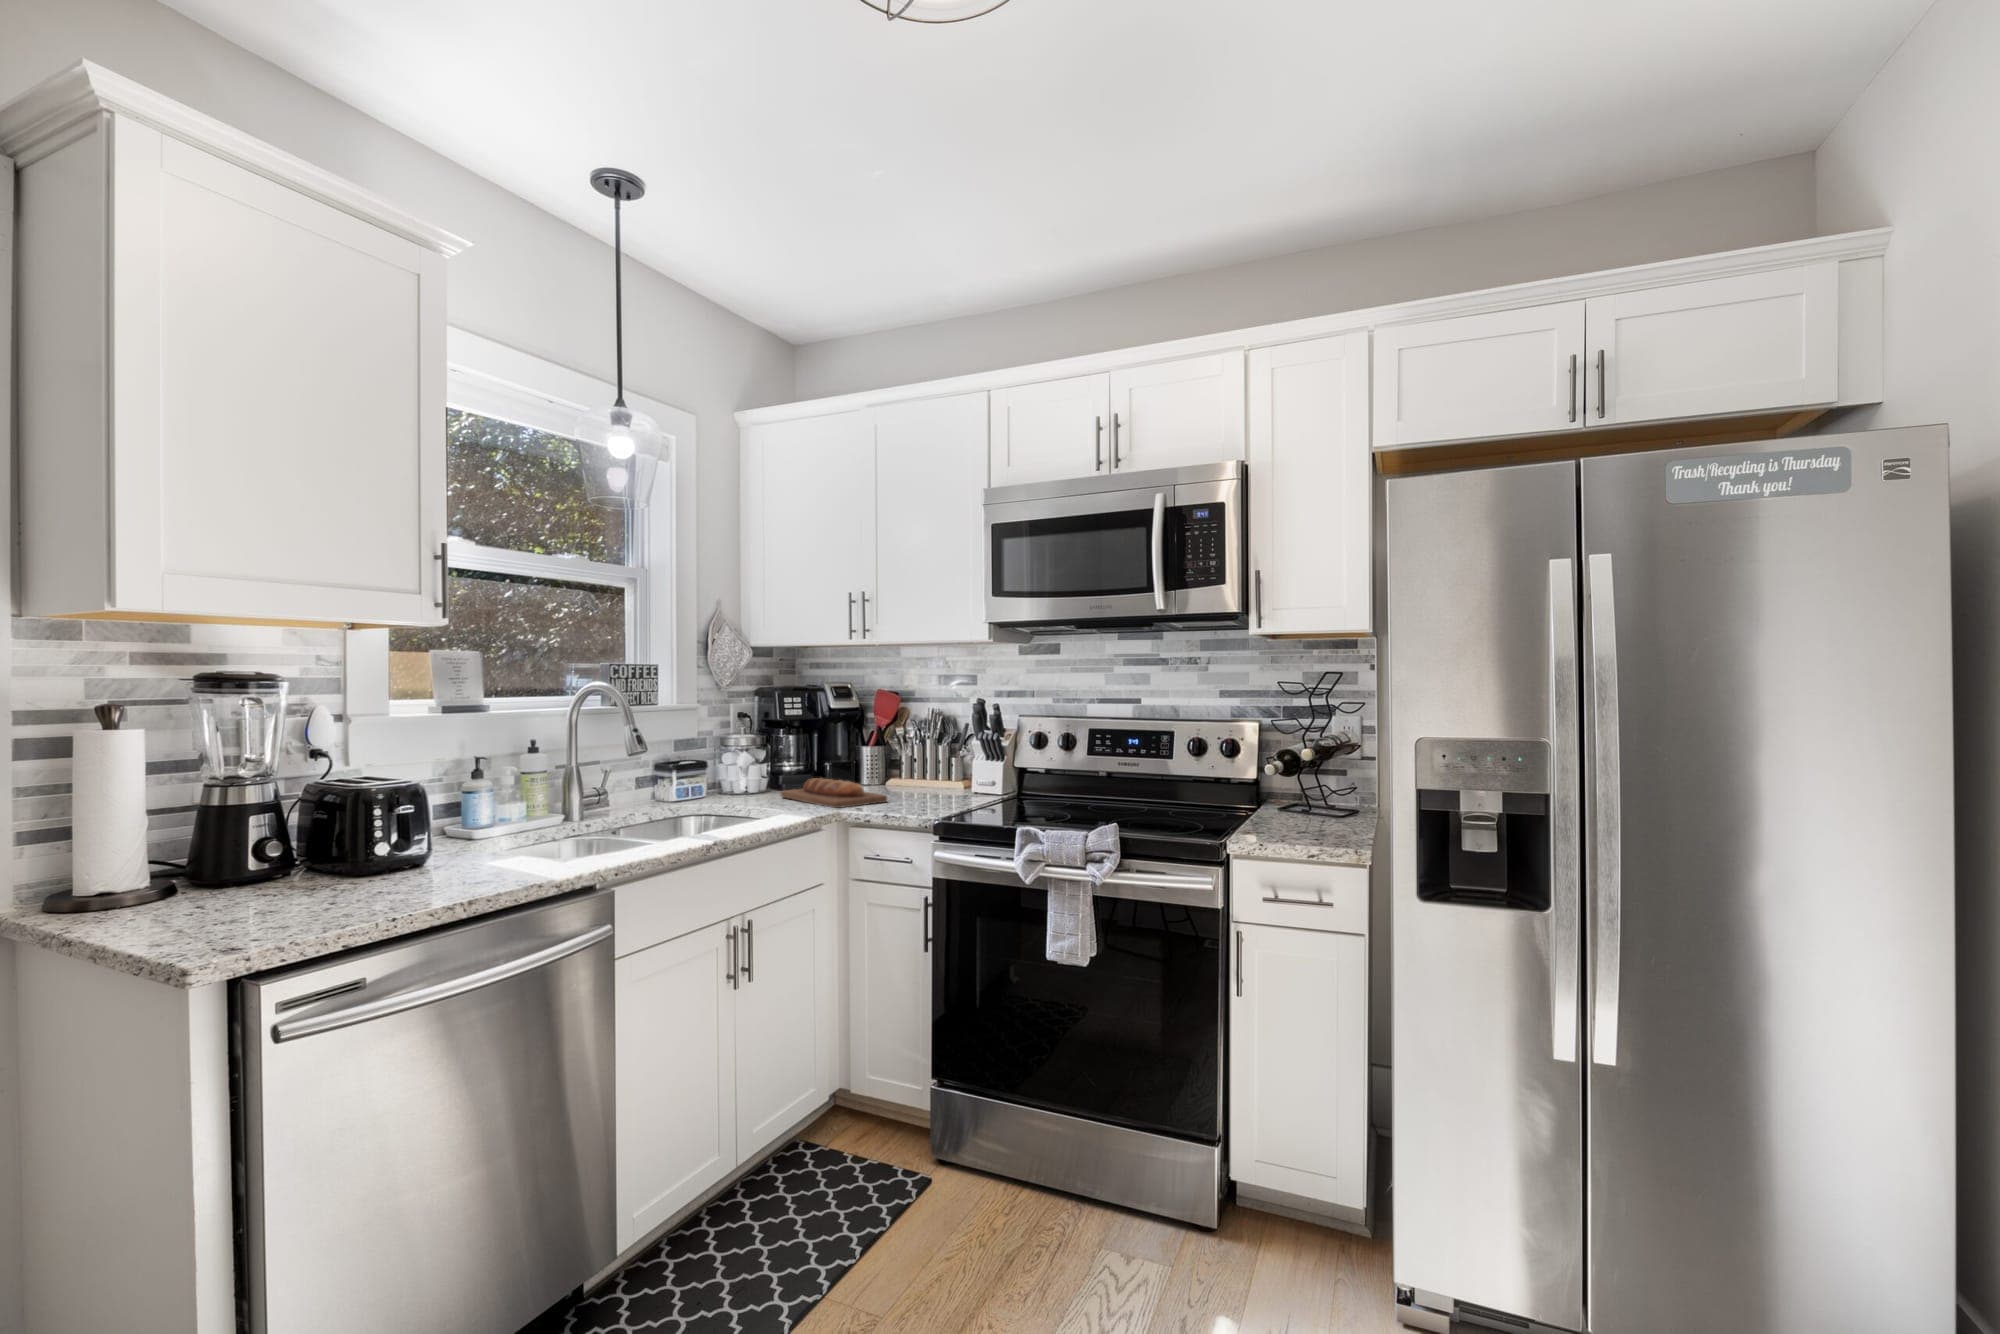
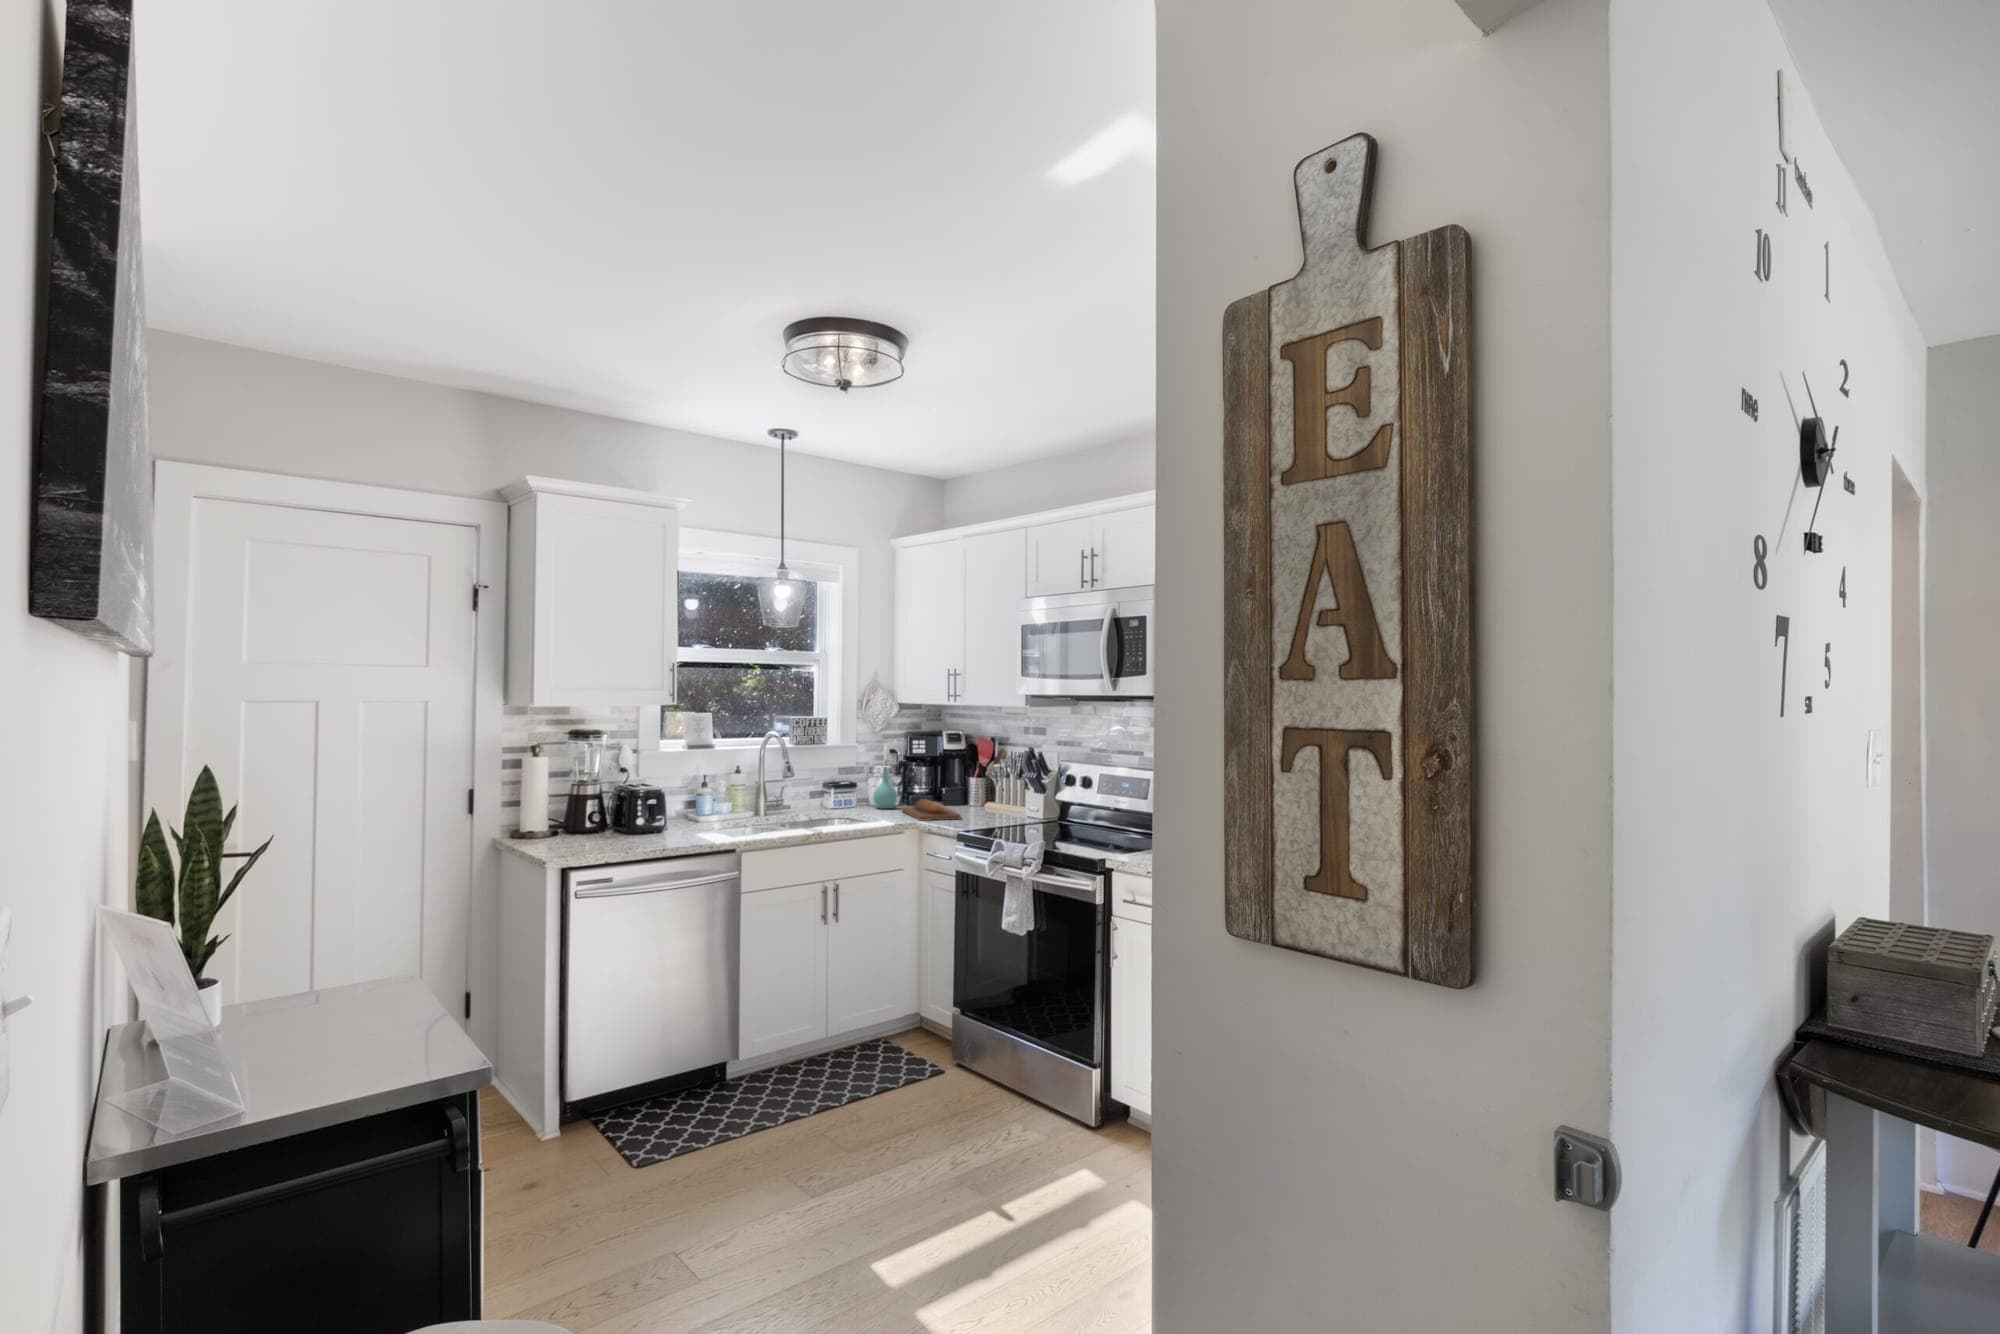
bottle: none [728,737,766,796] -> present [873,768,897,809]

